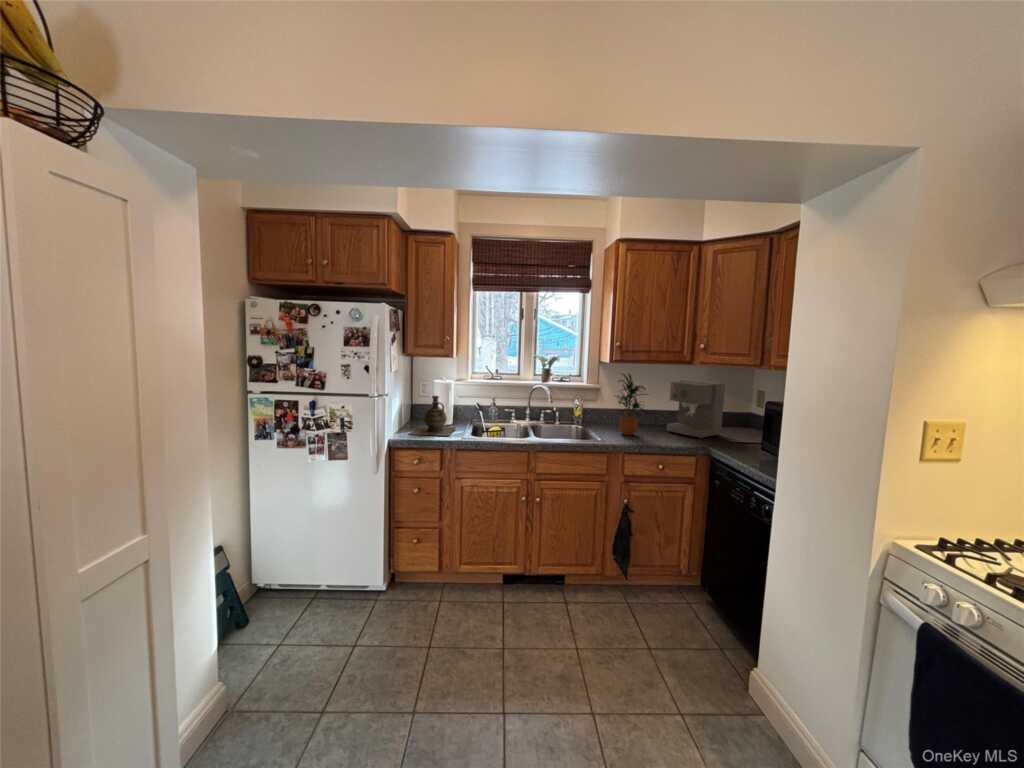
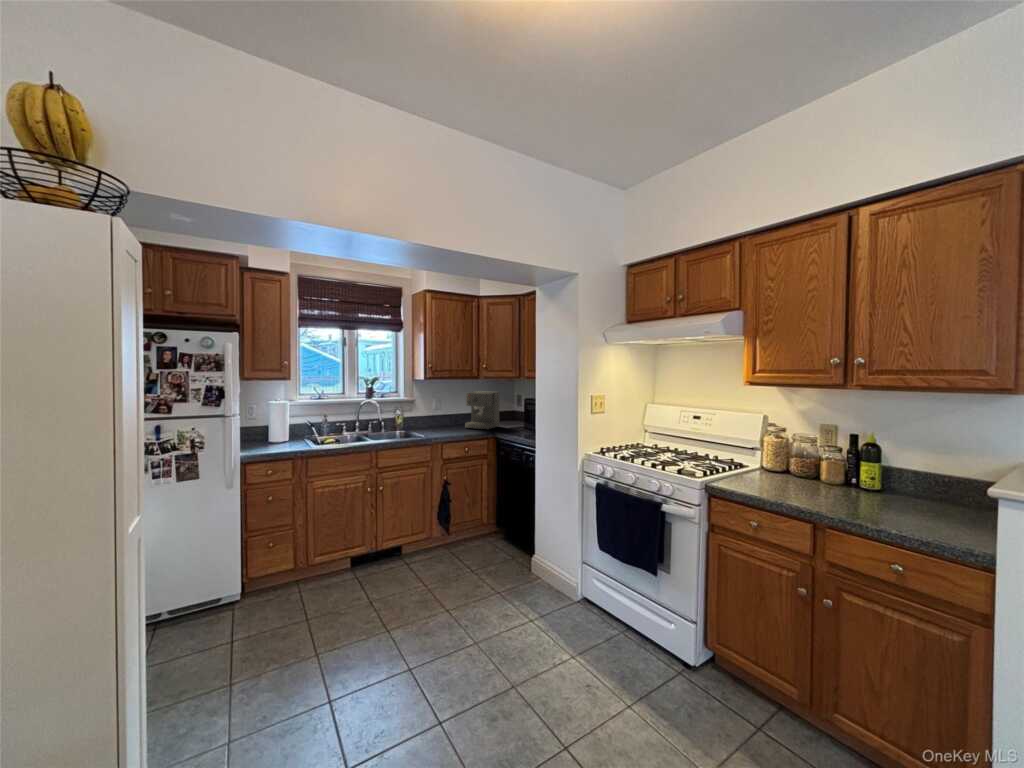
potted plant: present [617,374,646,435] -> none [428,387,455,433]
ceramic jug: present [410,396,456,436] -> none [253,415,297,452]

